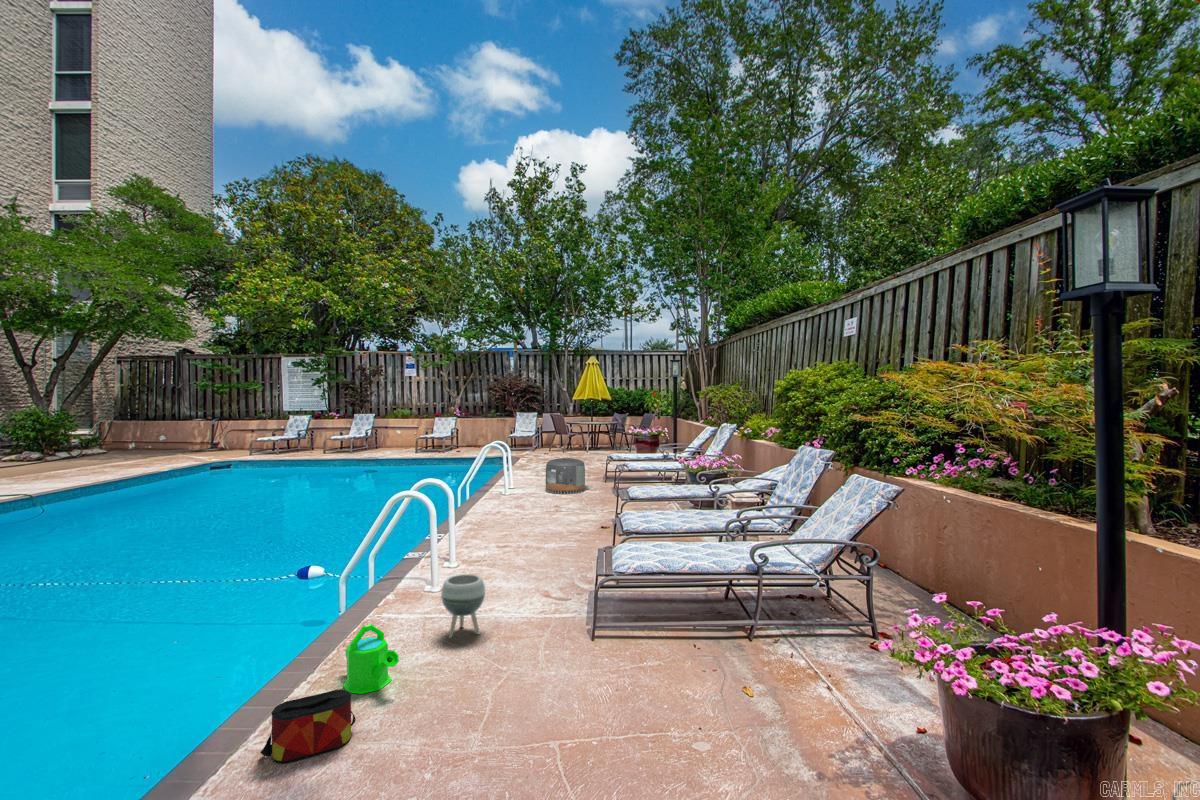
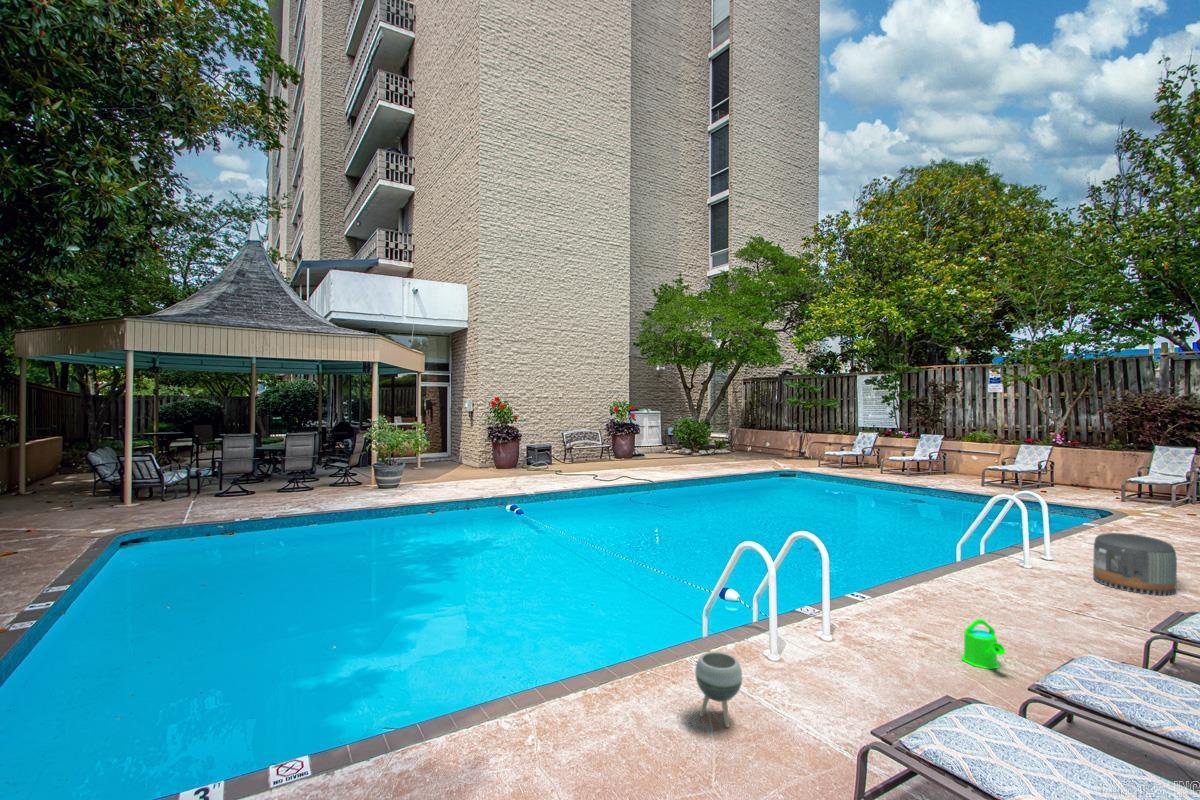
watering can: present [343,624,399,694] -> present [961,619,1005,669]
bag: present [261,690,356,763] -> none [483,700,540,758]

